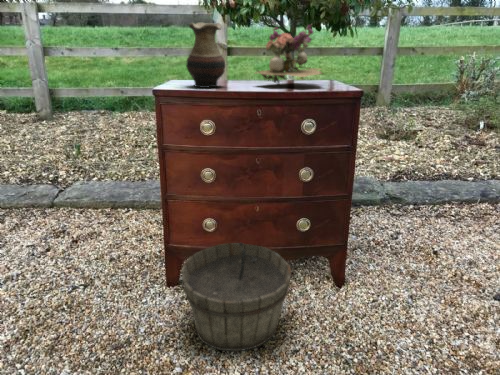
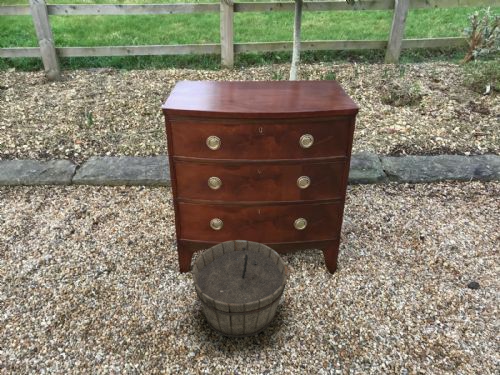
vase: present [186,23,225,88] -> none [192,38,229,103]
flower arrangement: present [256,24,323,85] -> none [256,31,323,95]

